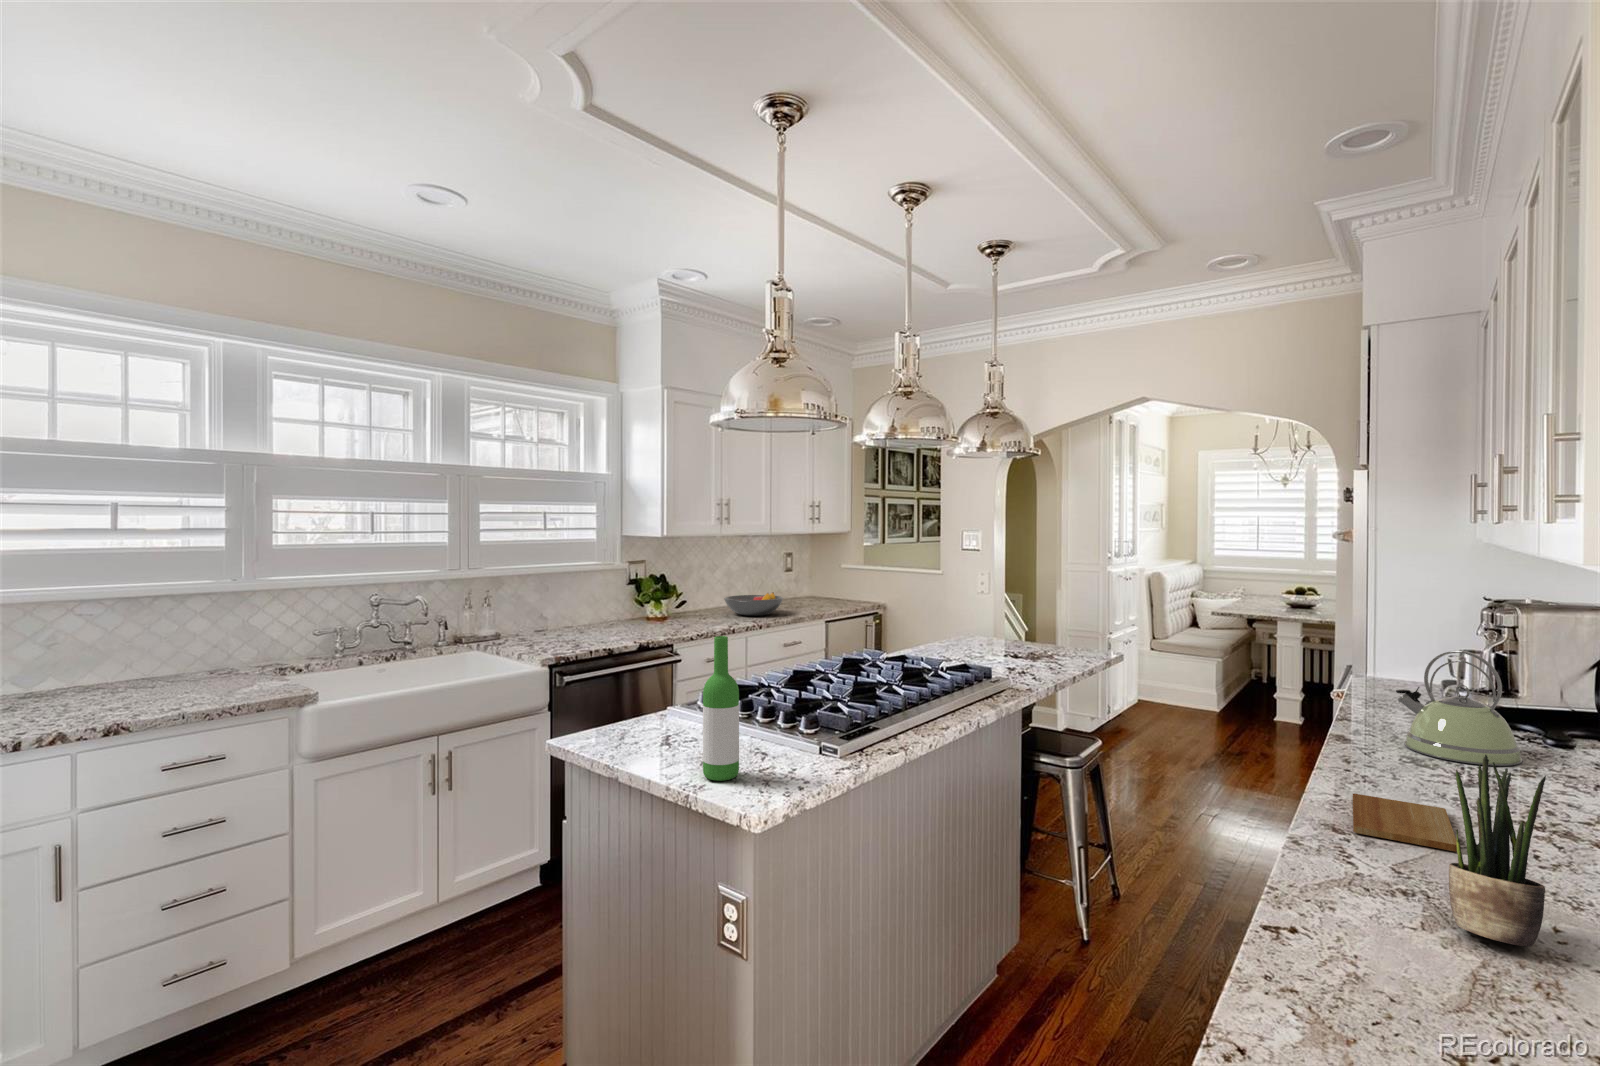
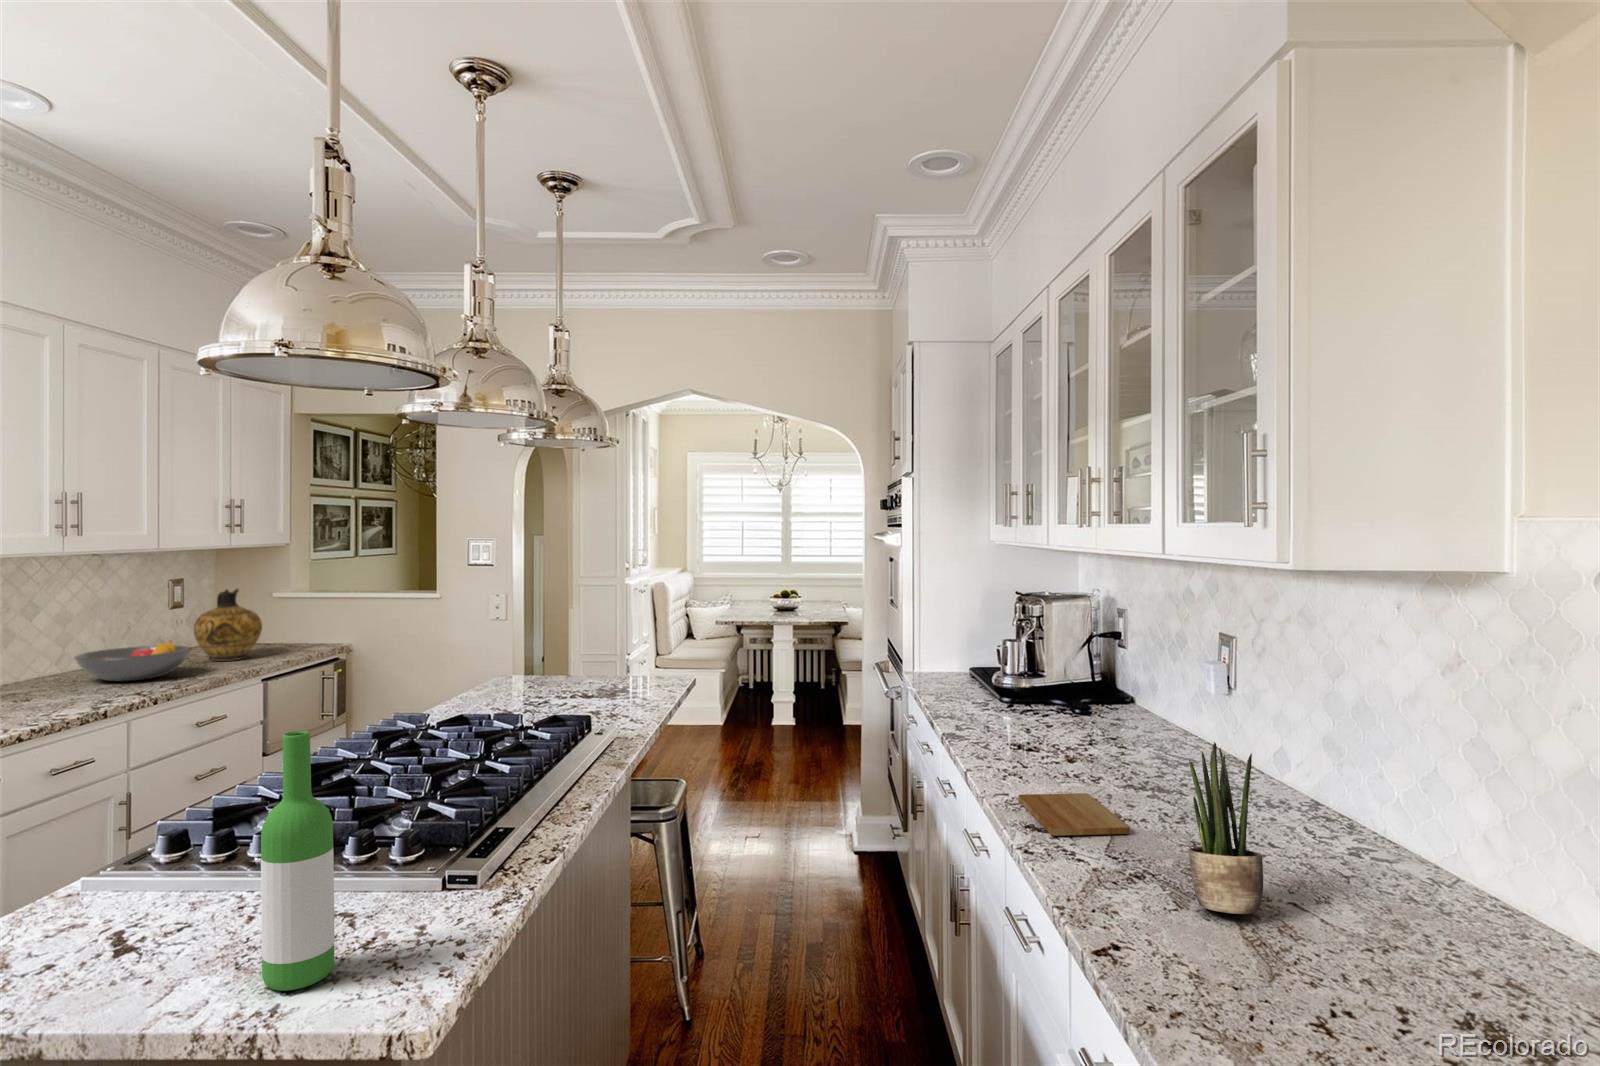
ceramic jug: none [789,561,828,609] -> present [194,589,262,661]
kettle: present [1396,651,1522,766] -> none [988,643,1083,745]

